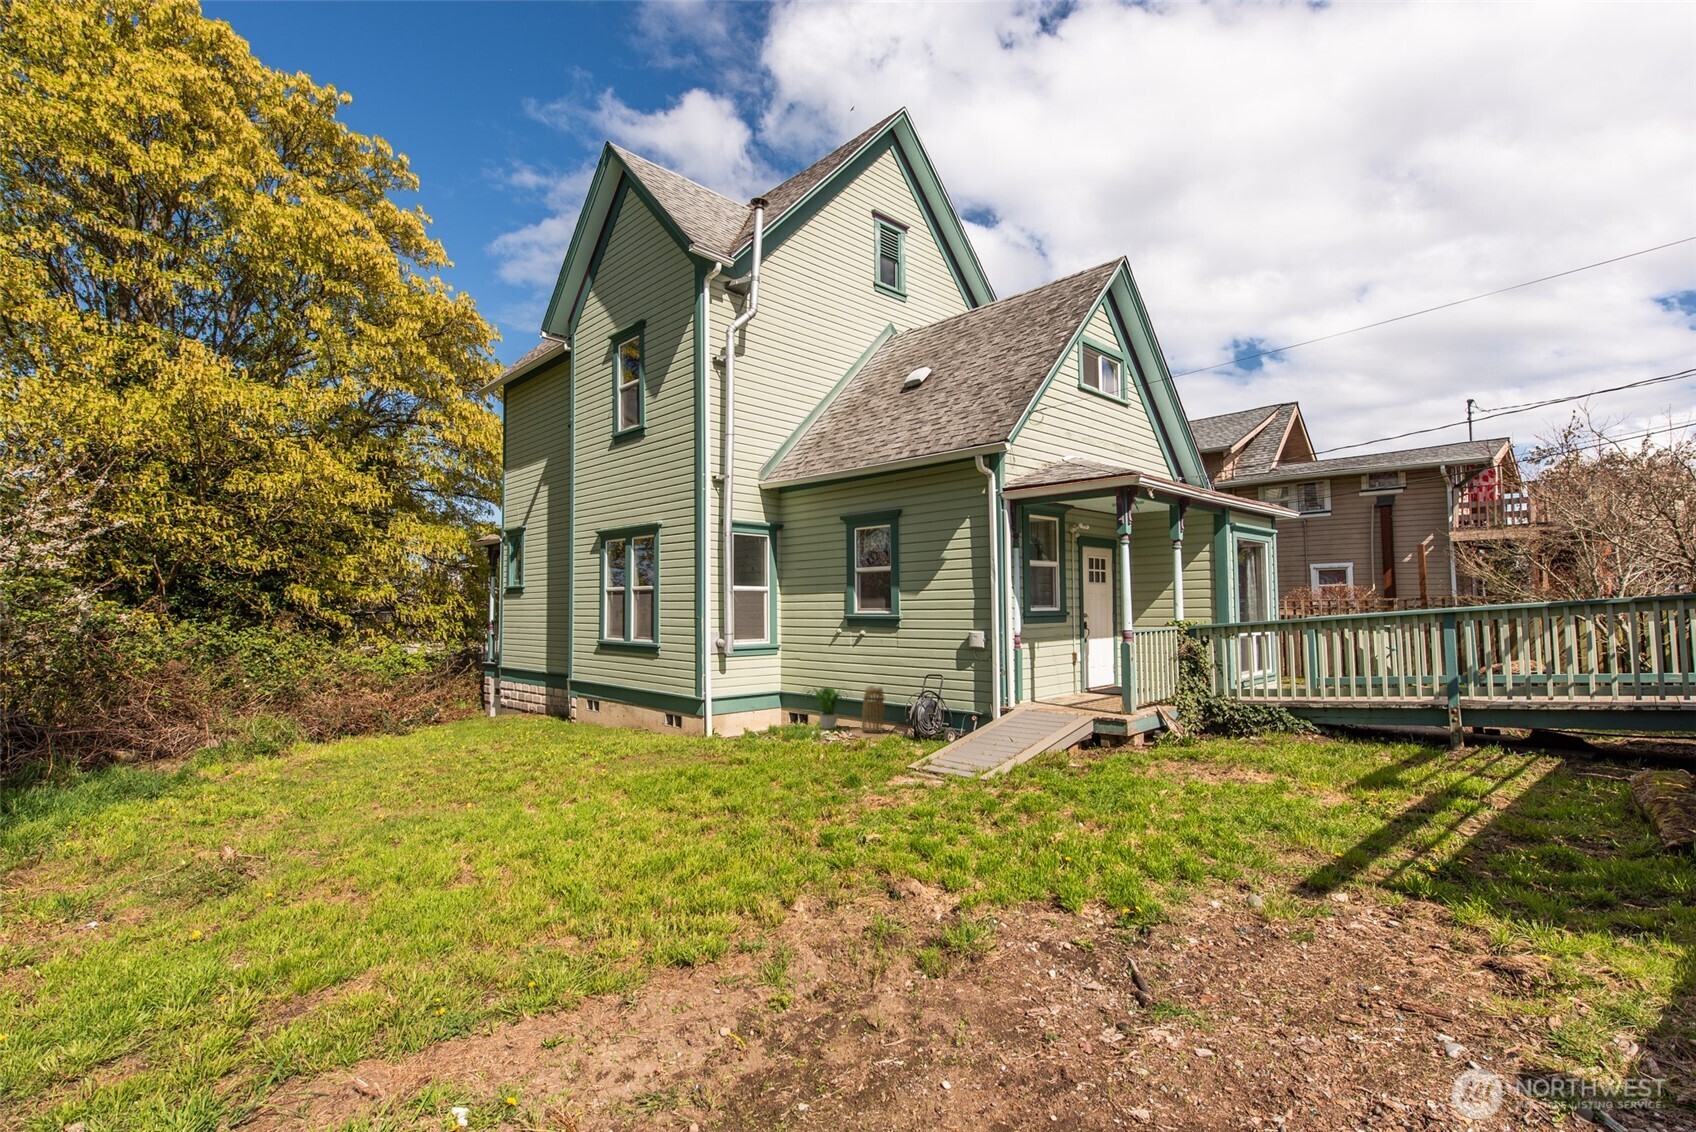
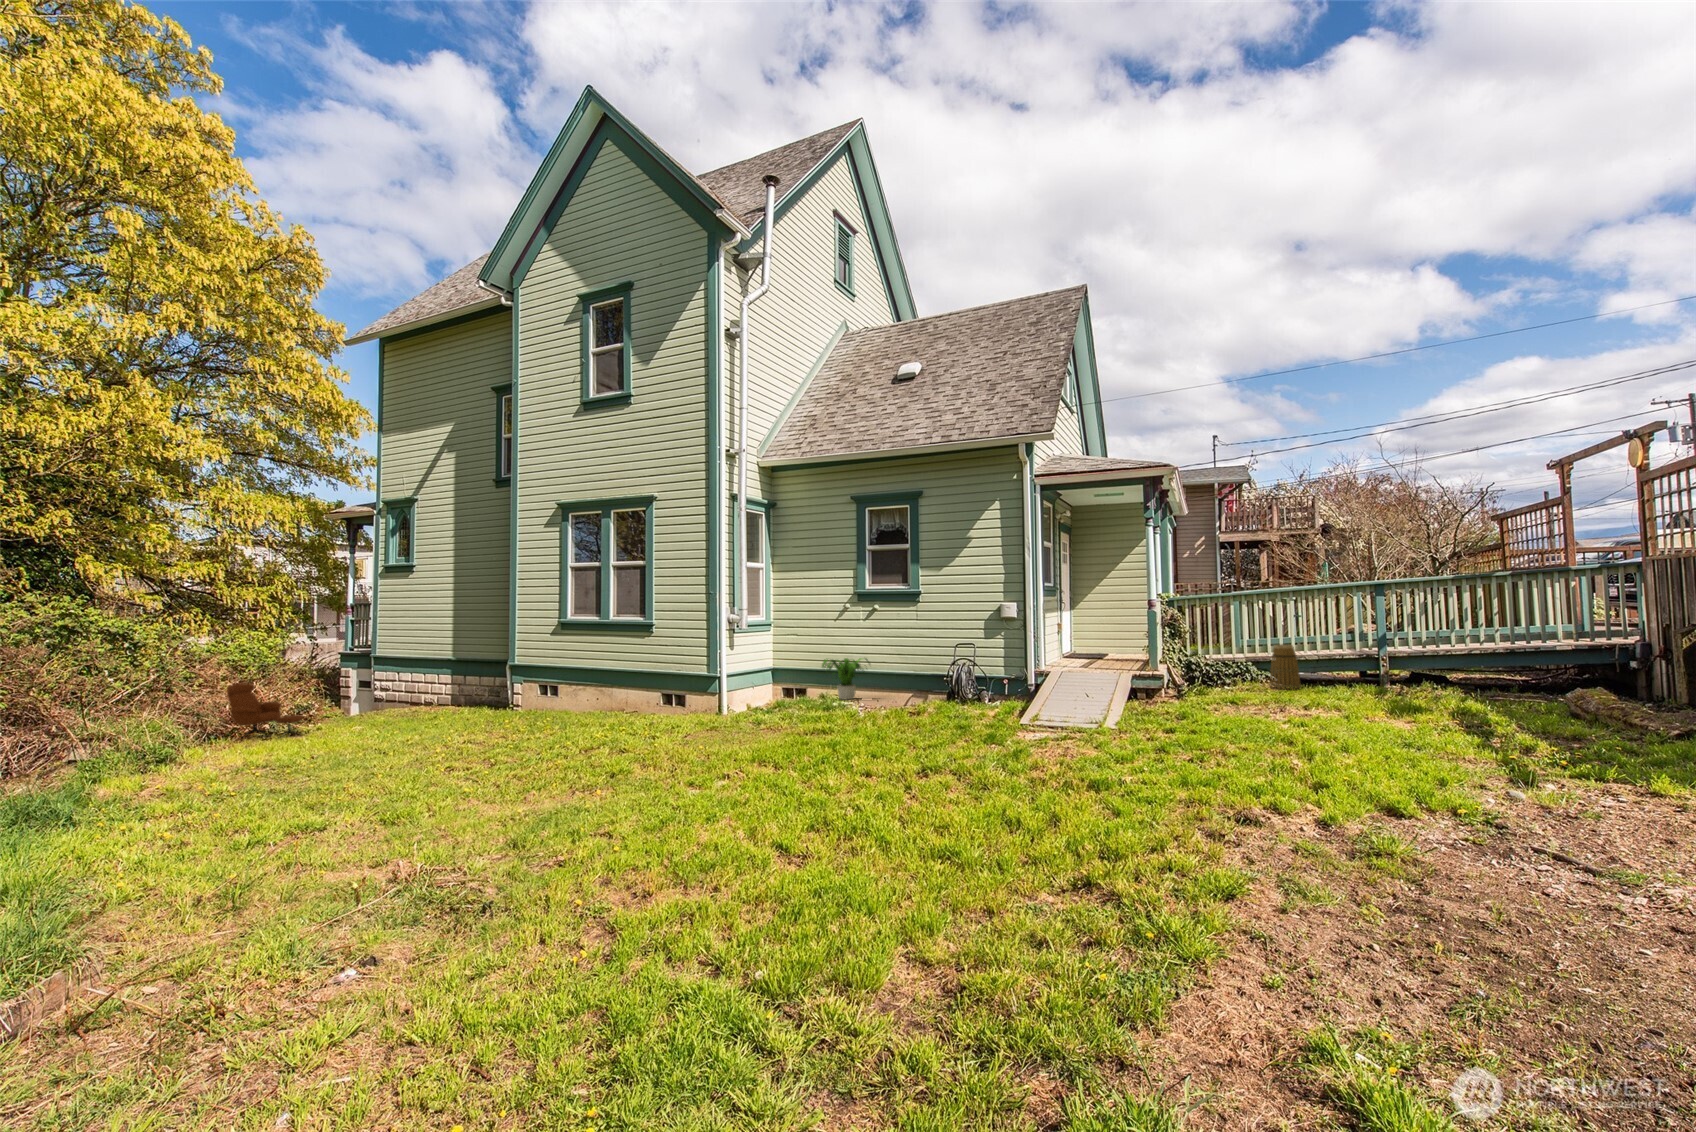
basket: present [862,686,889,733] -> present [1270,644,1301,689]
lounge chair: none [331,692,382,738] -> present [227,683,303,738]

